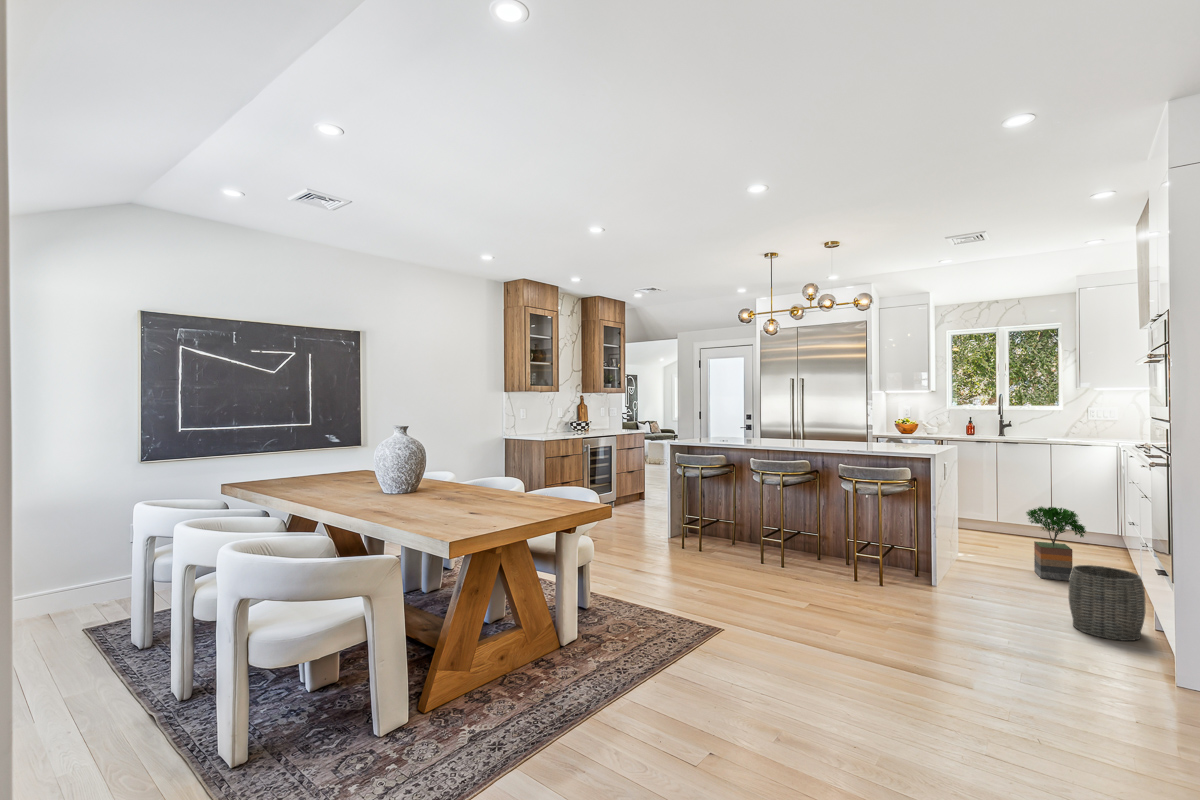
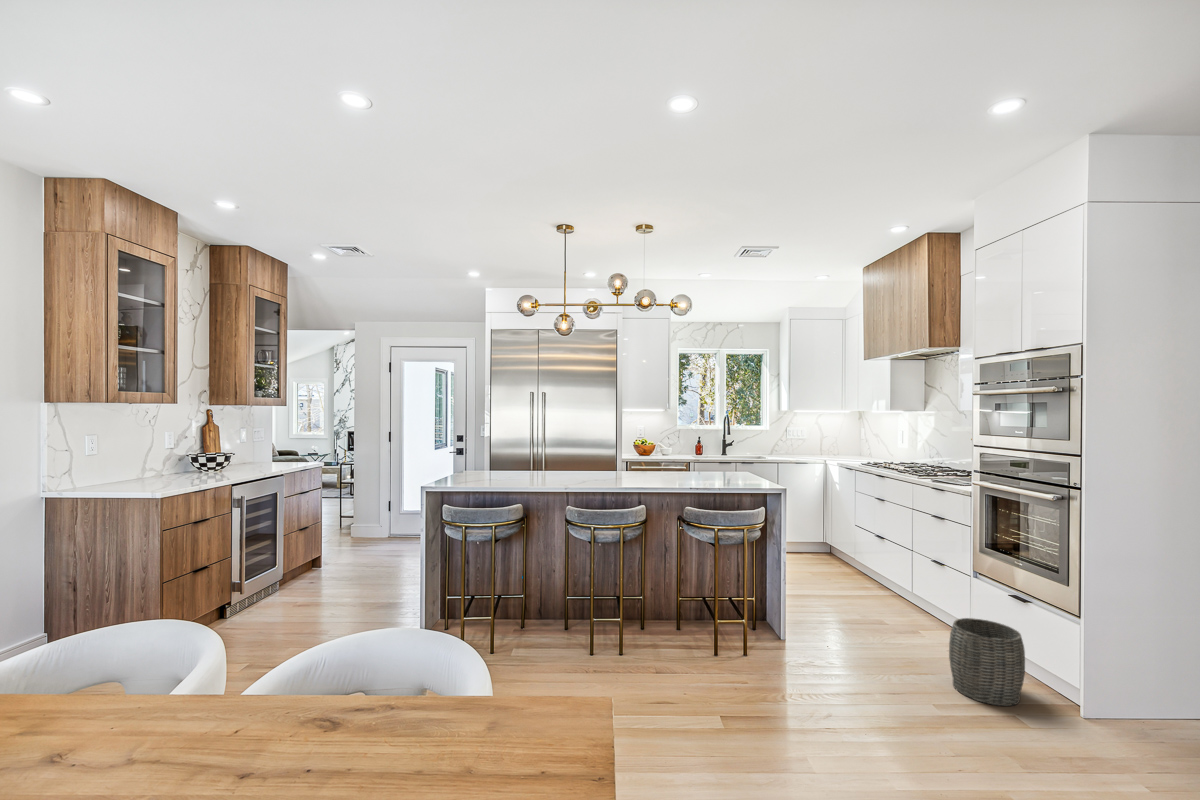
potted tree: present [1026,506,1086,581] -> none [822,539,883,619]

